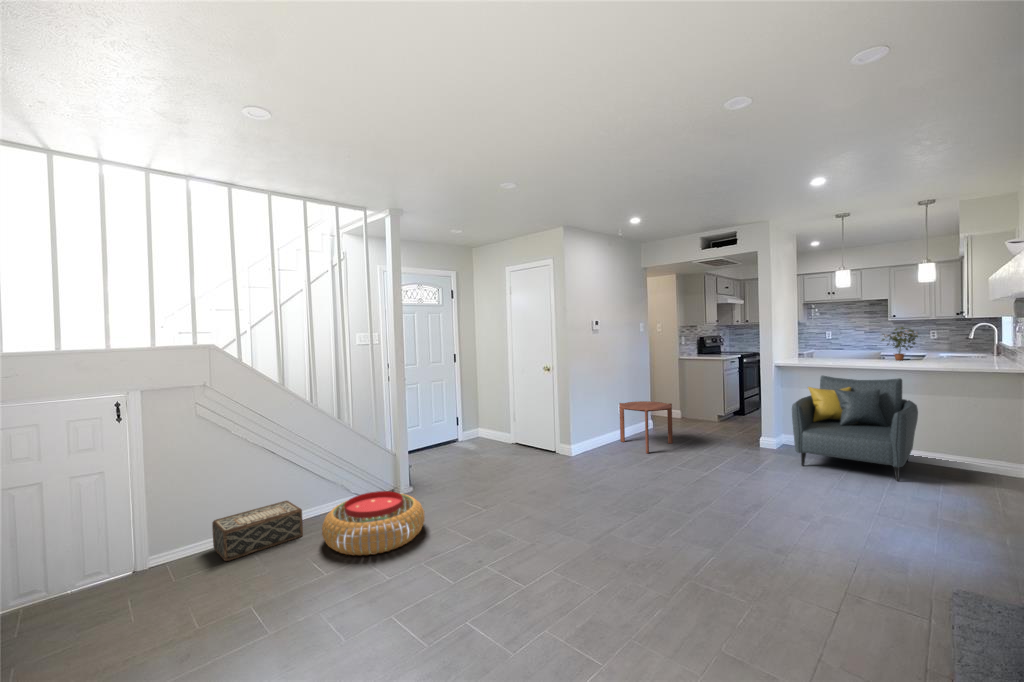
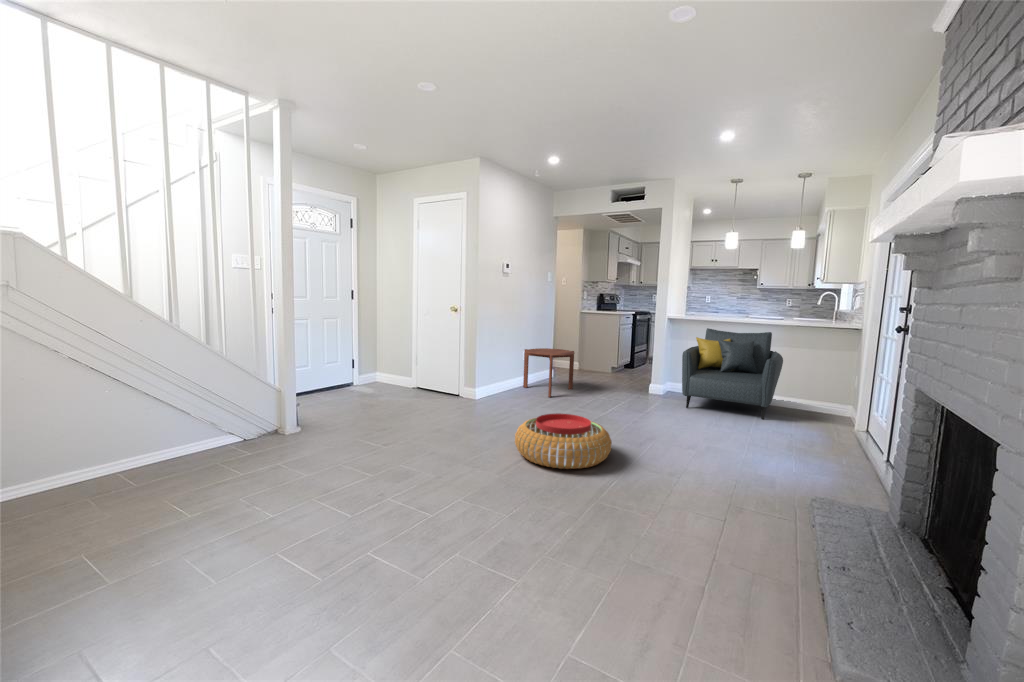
potted plant: present [882,327,918,360] -> none [754,290,786,320]
pouf: present [322,491,424,555] -> present [515,414,611,469]
woven basket: present [212,501,303,561] -> none [25,437,159,508]

